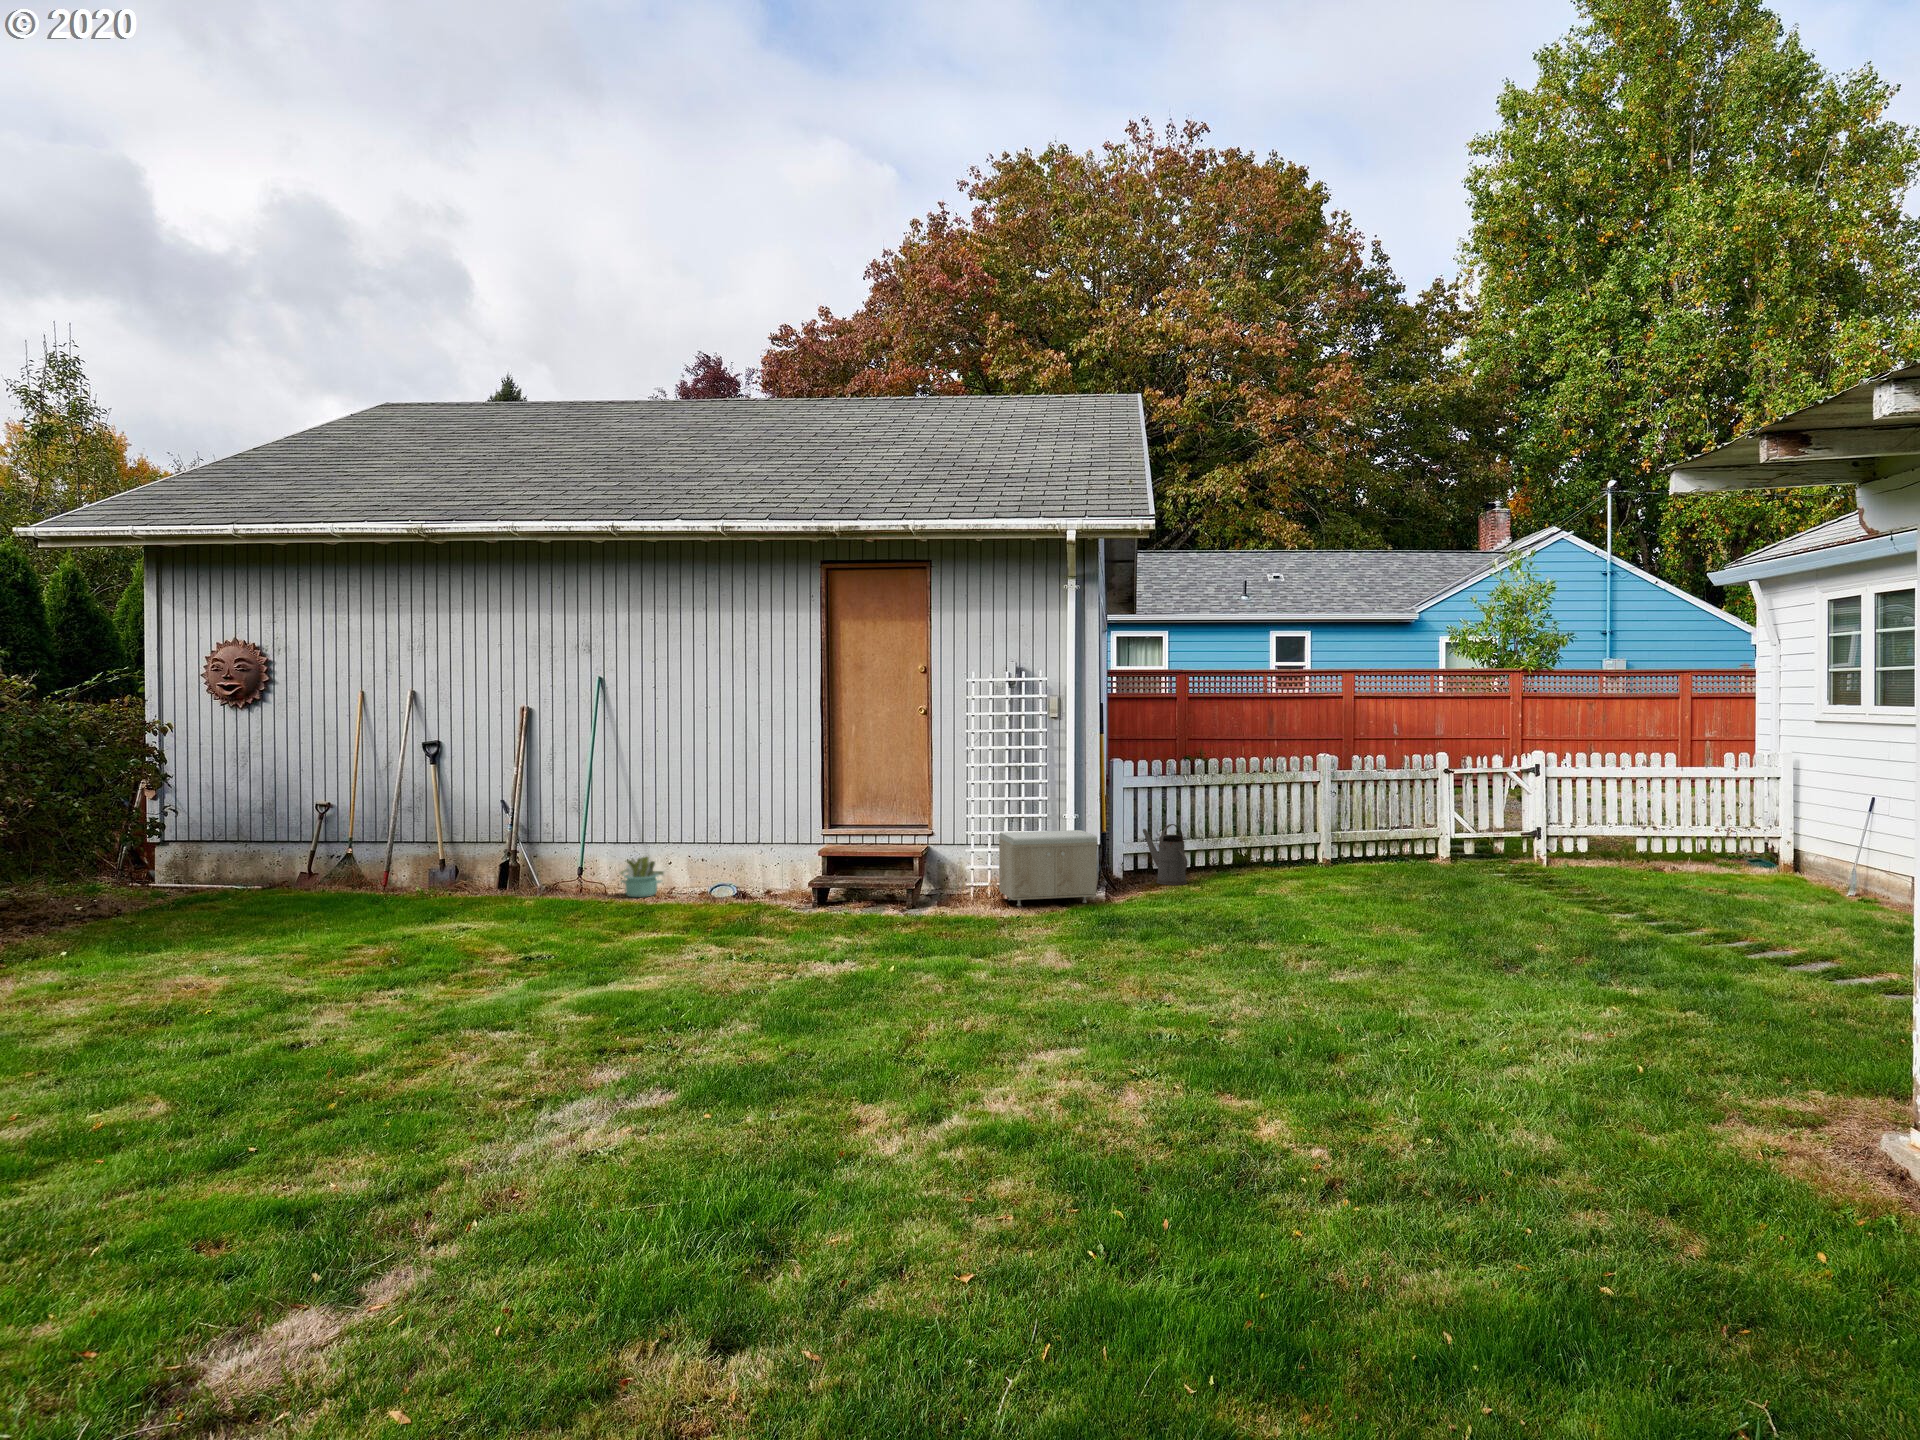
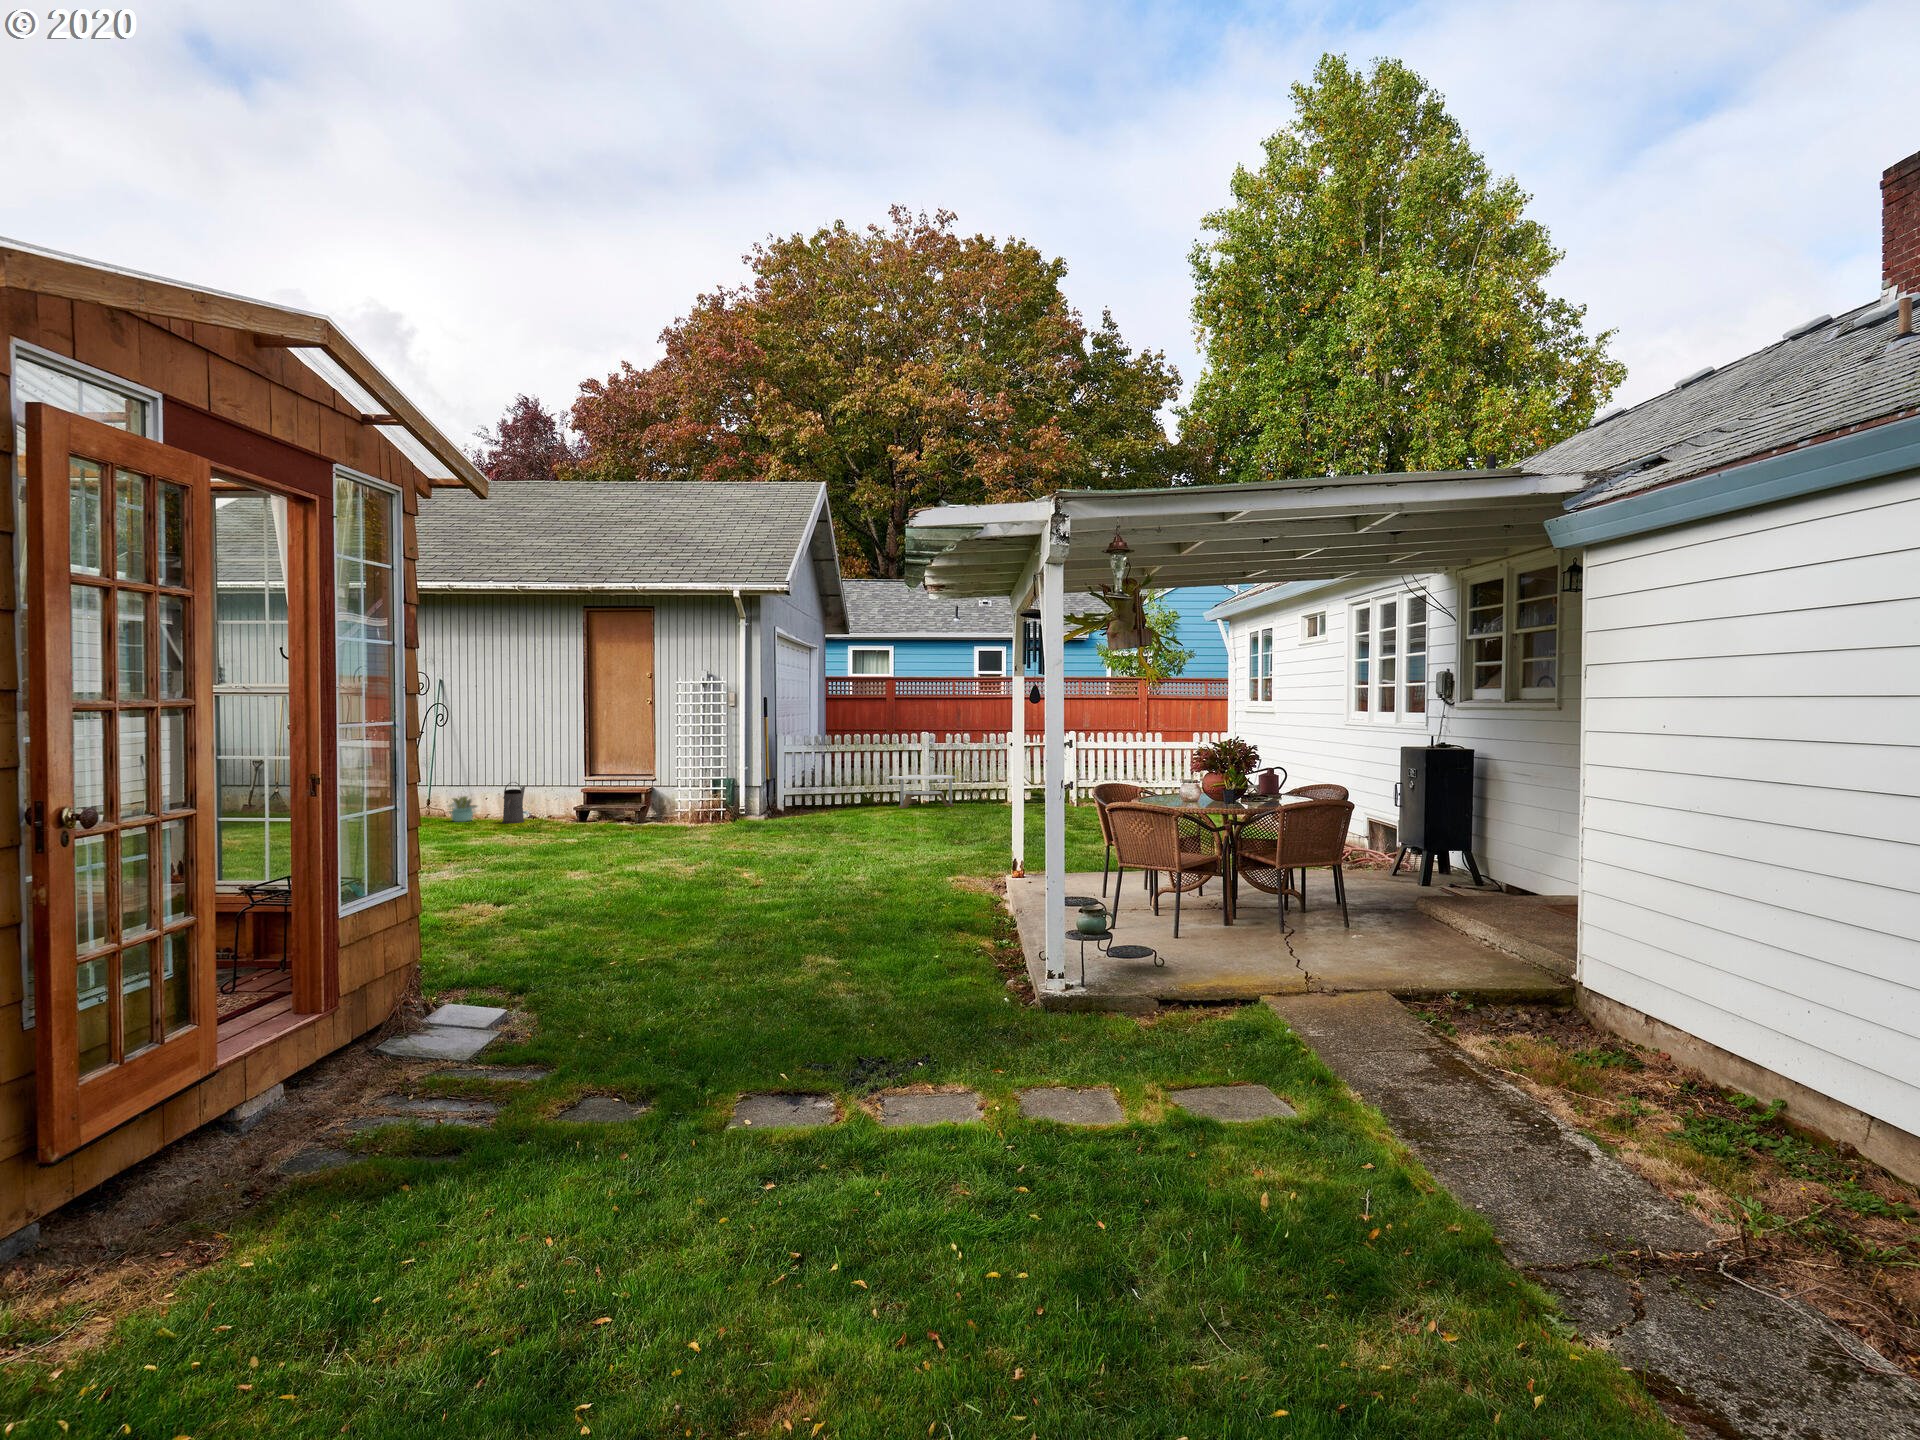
round table: none [1273,820,1393,879] -> present [886,774,957,808]
watering can: present [1143,824,1188,885] -> present [502,782,525,823]
storage bench: present [999,830,1097,906] -> none [695,776,753,820]

